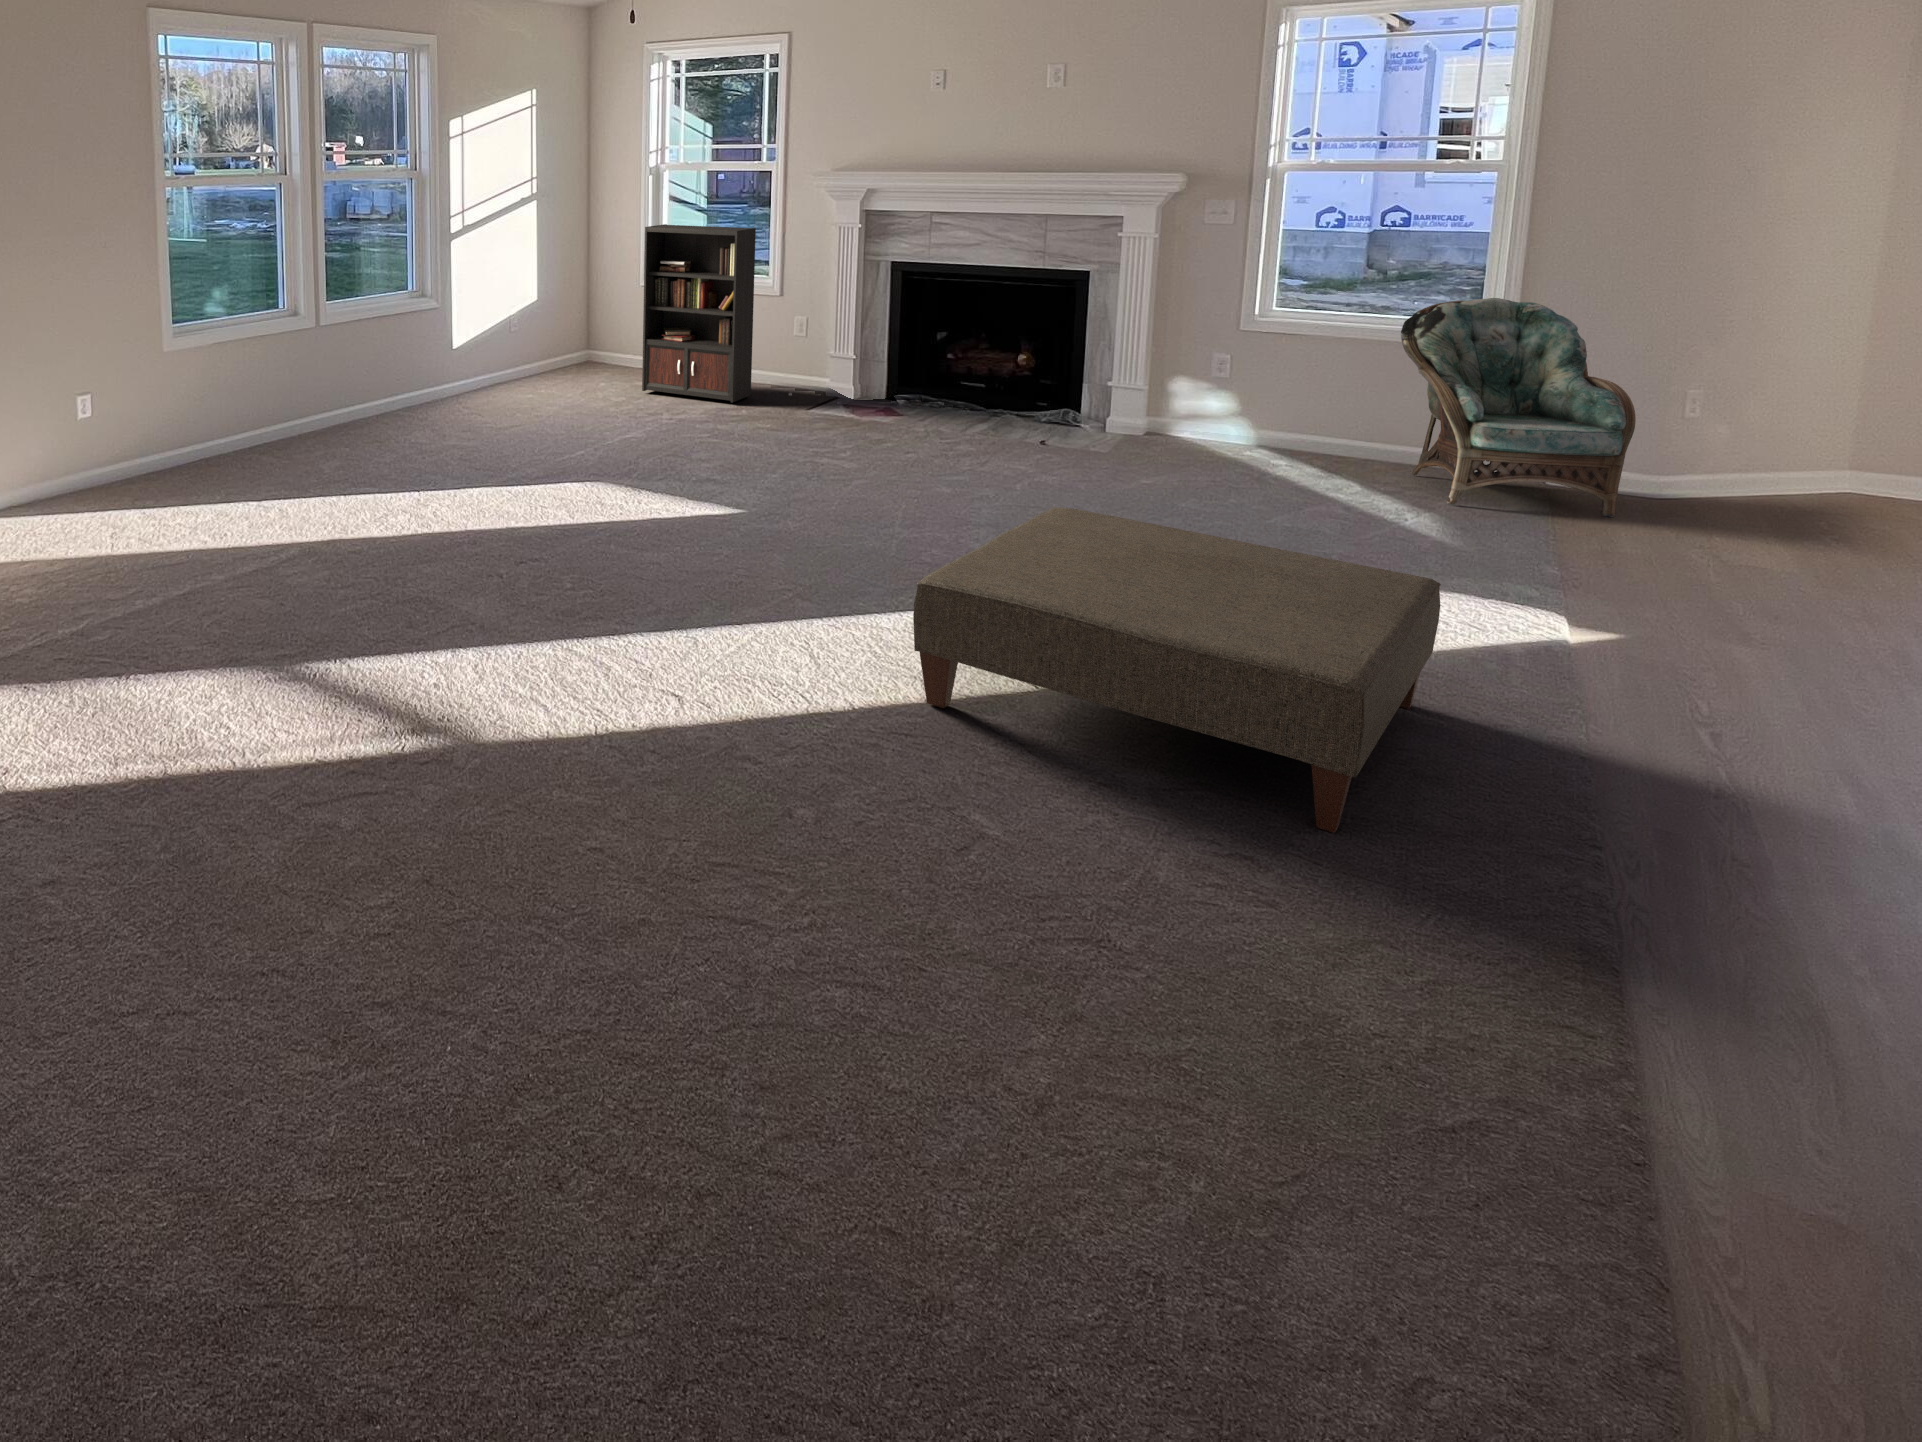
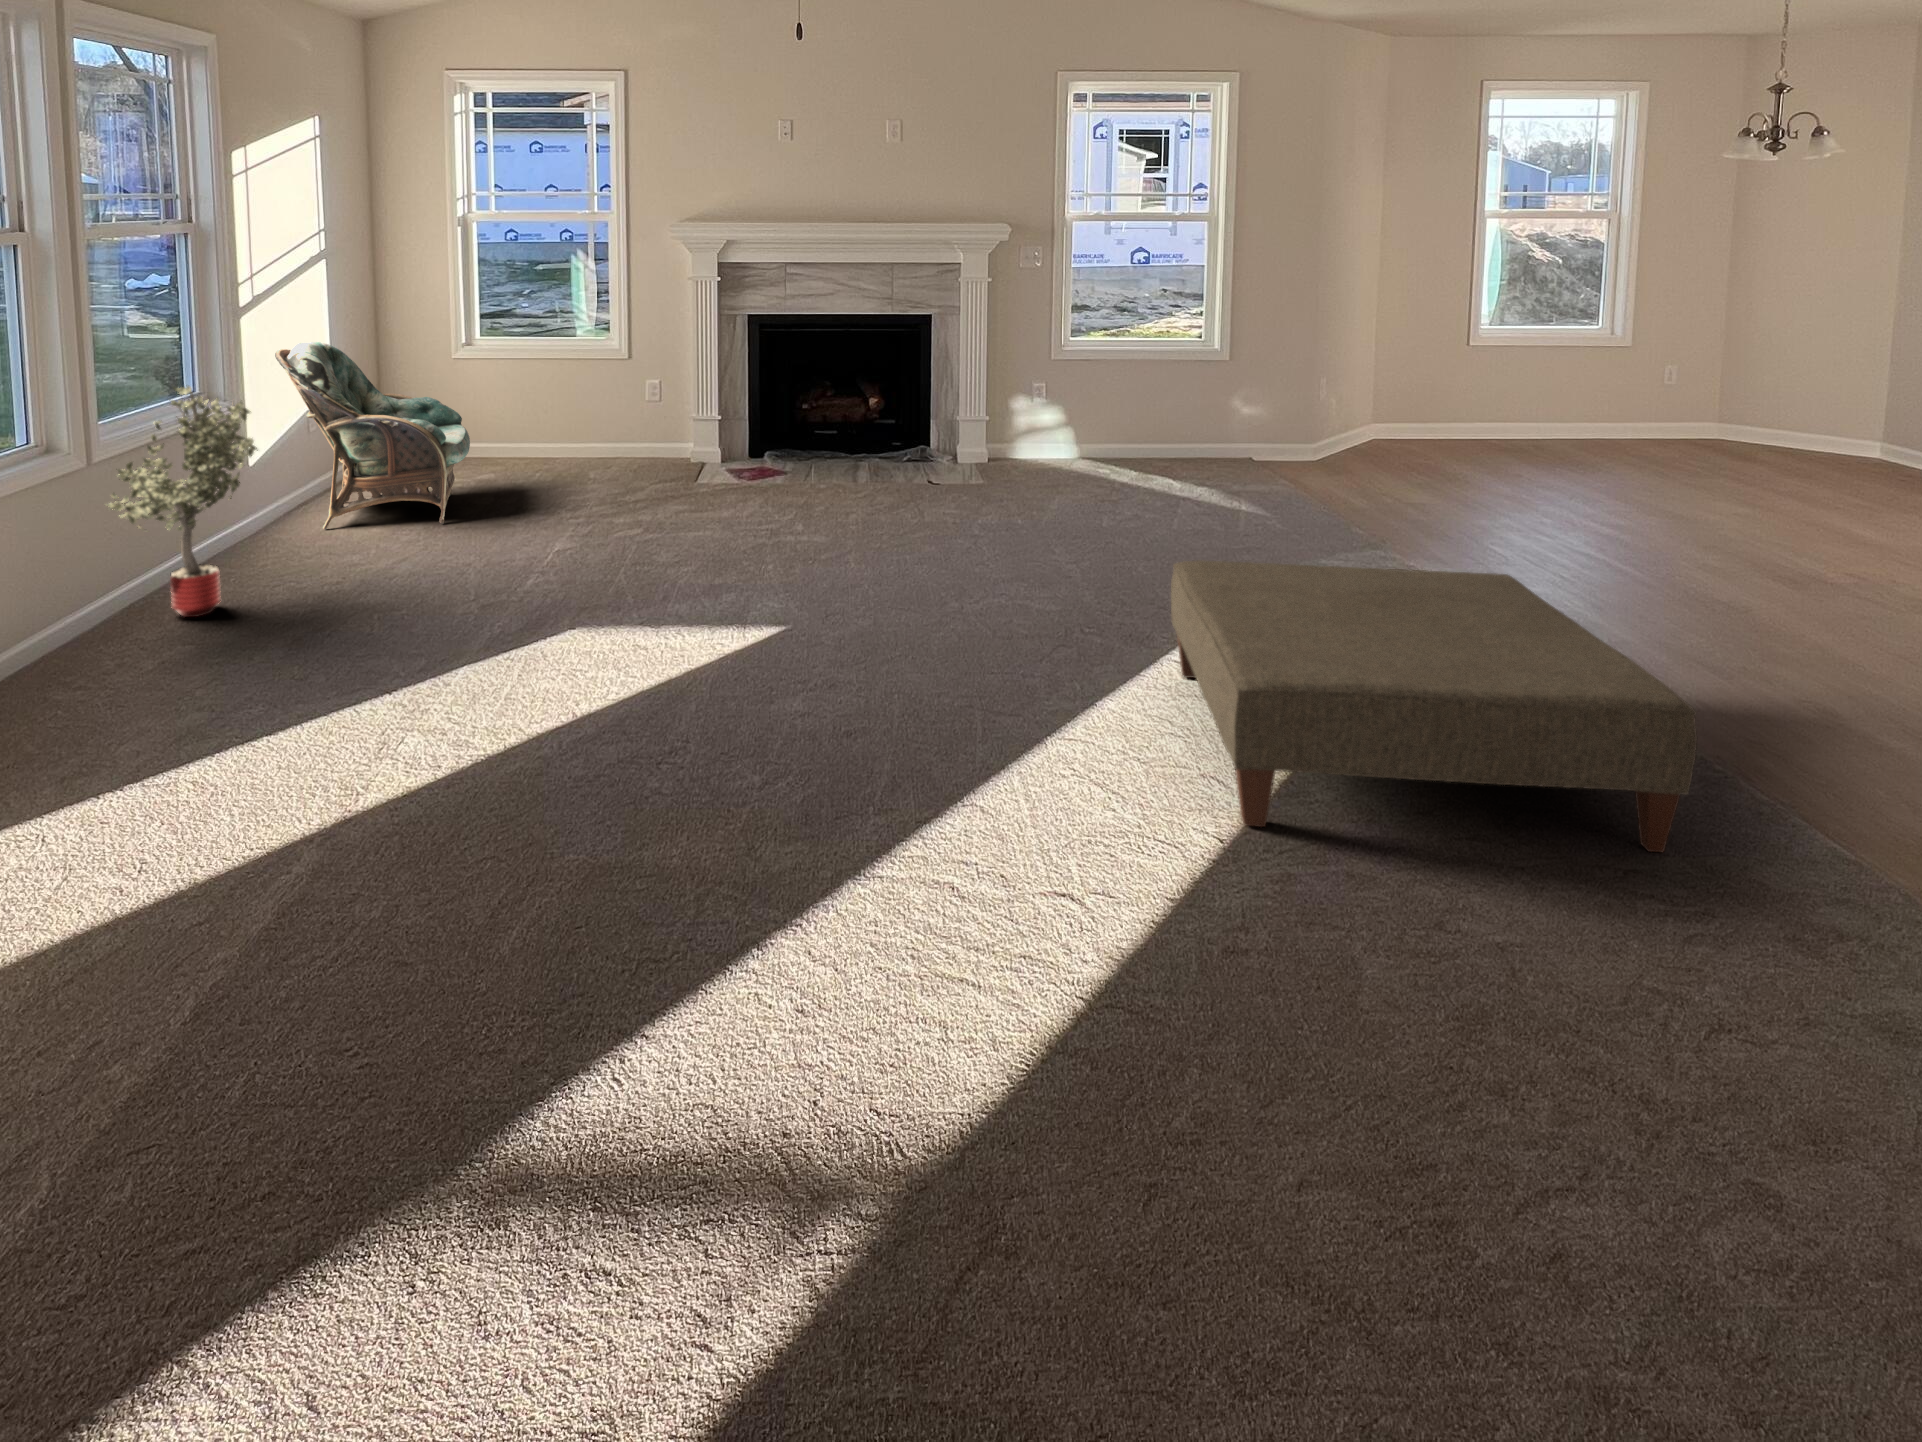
bookcase: present [642,224,792,403] -> none [485,284,651,483]
potted tree: none [327,283,428,441] -> present [108,386,258,617]
armchair: present [1401,298,1636,517] -> present [275,342,470,529]

